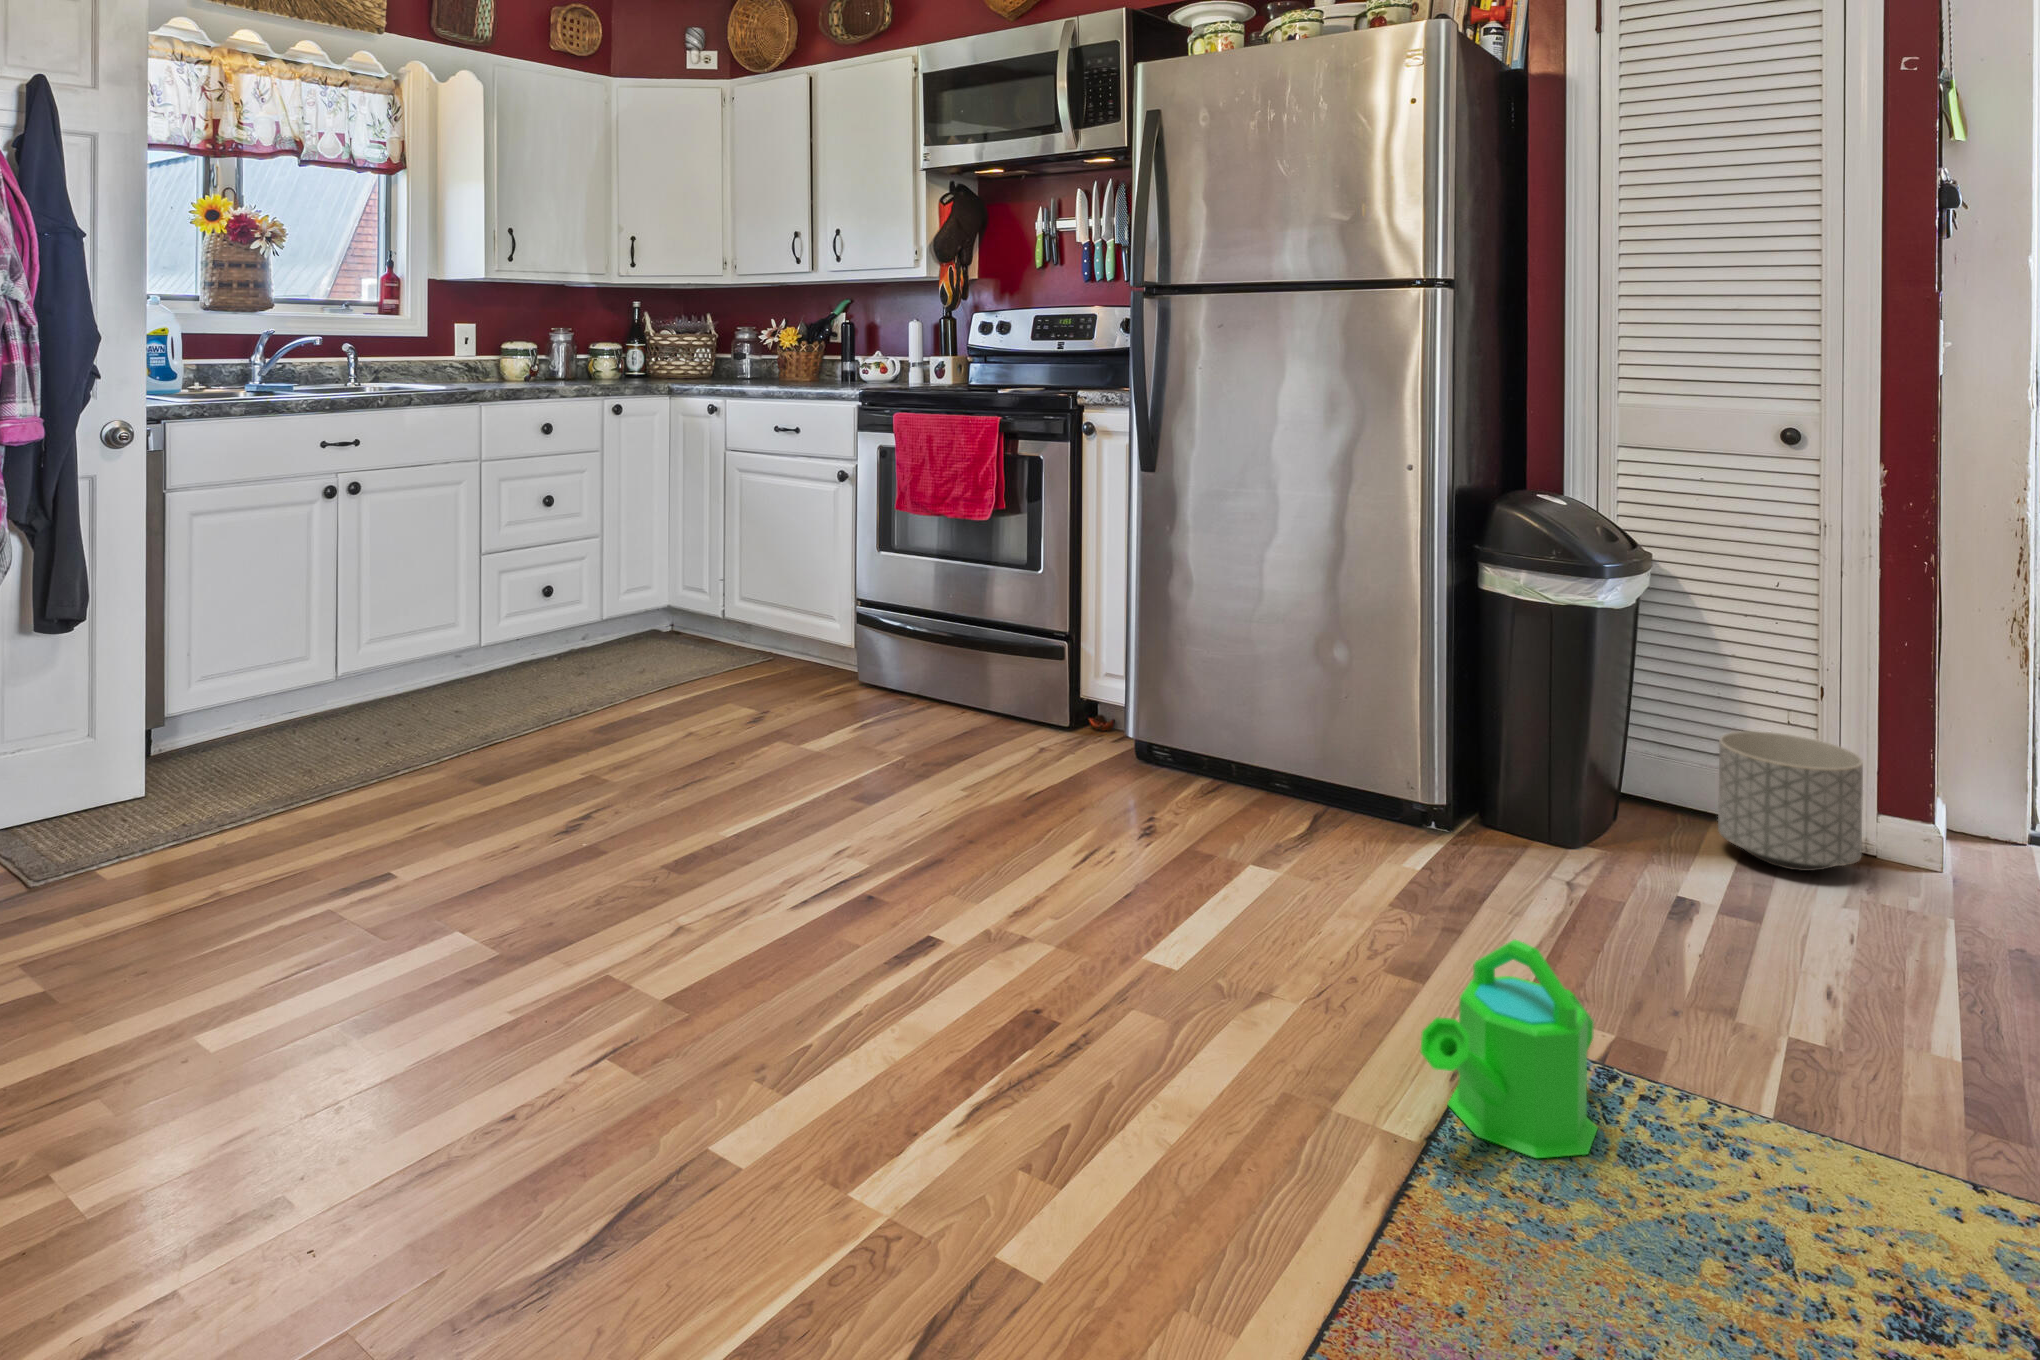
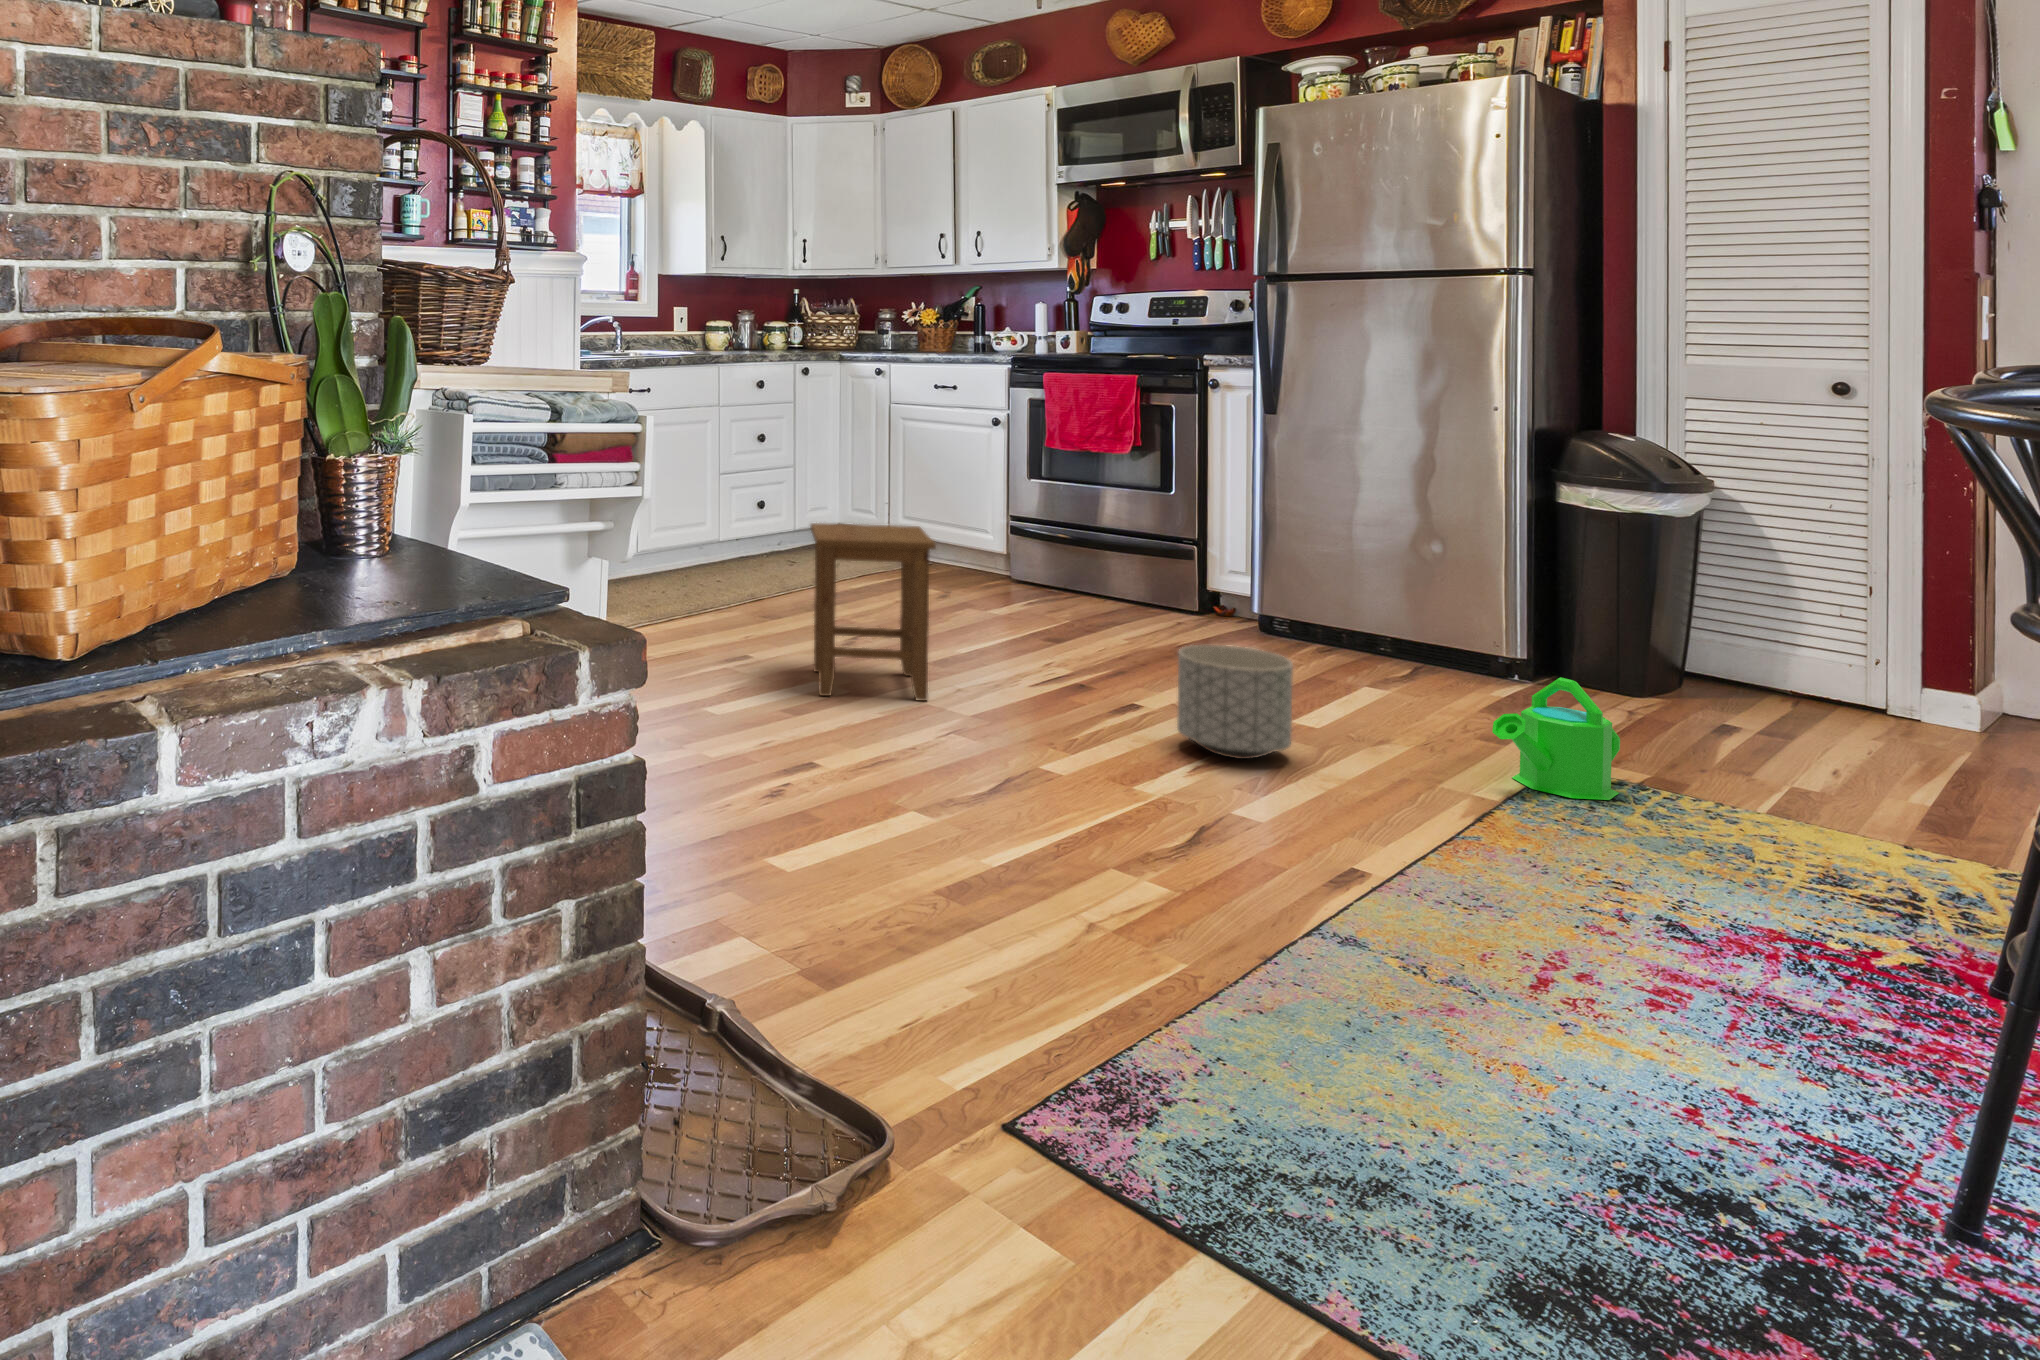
stool: none [395,679,623,1006] -> present [810,523,936,701]
planter: present [1718,731,1863,871] -> present [1177,645,1293,759]

